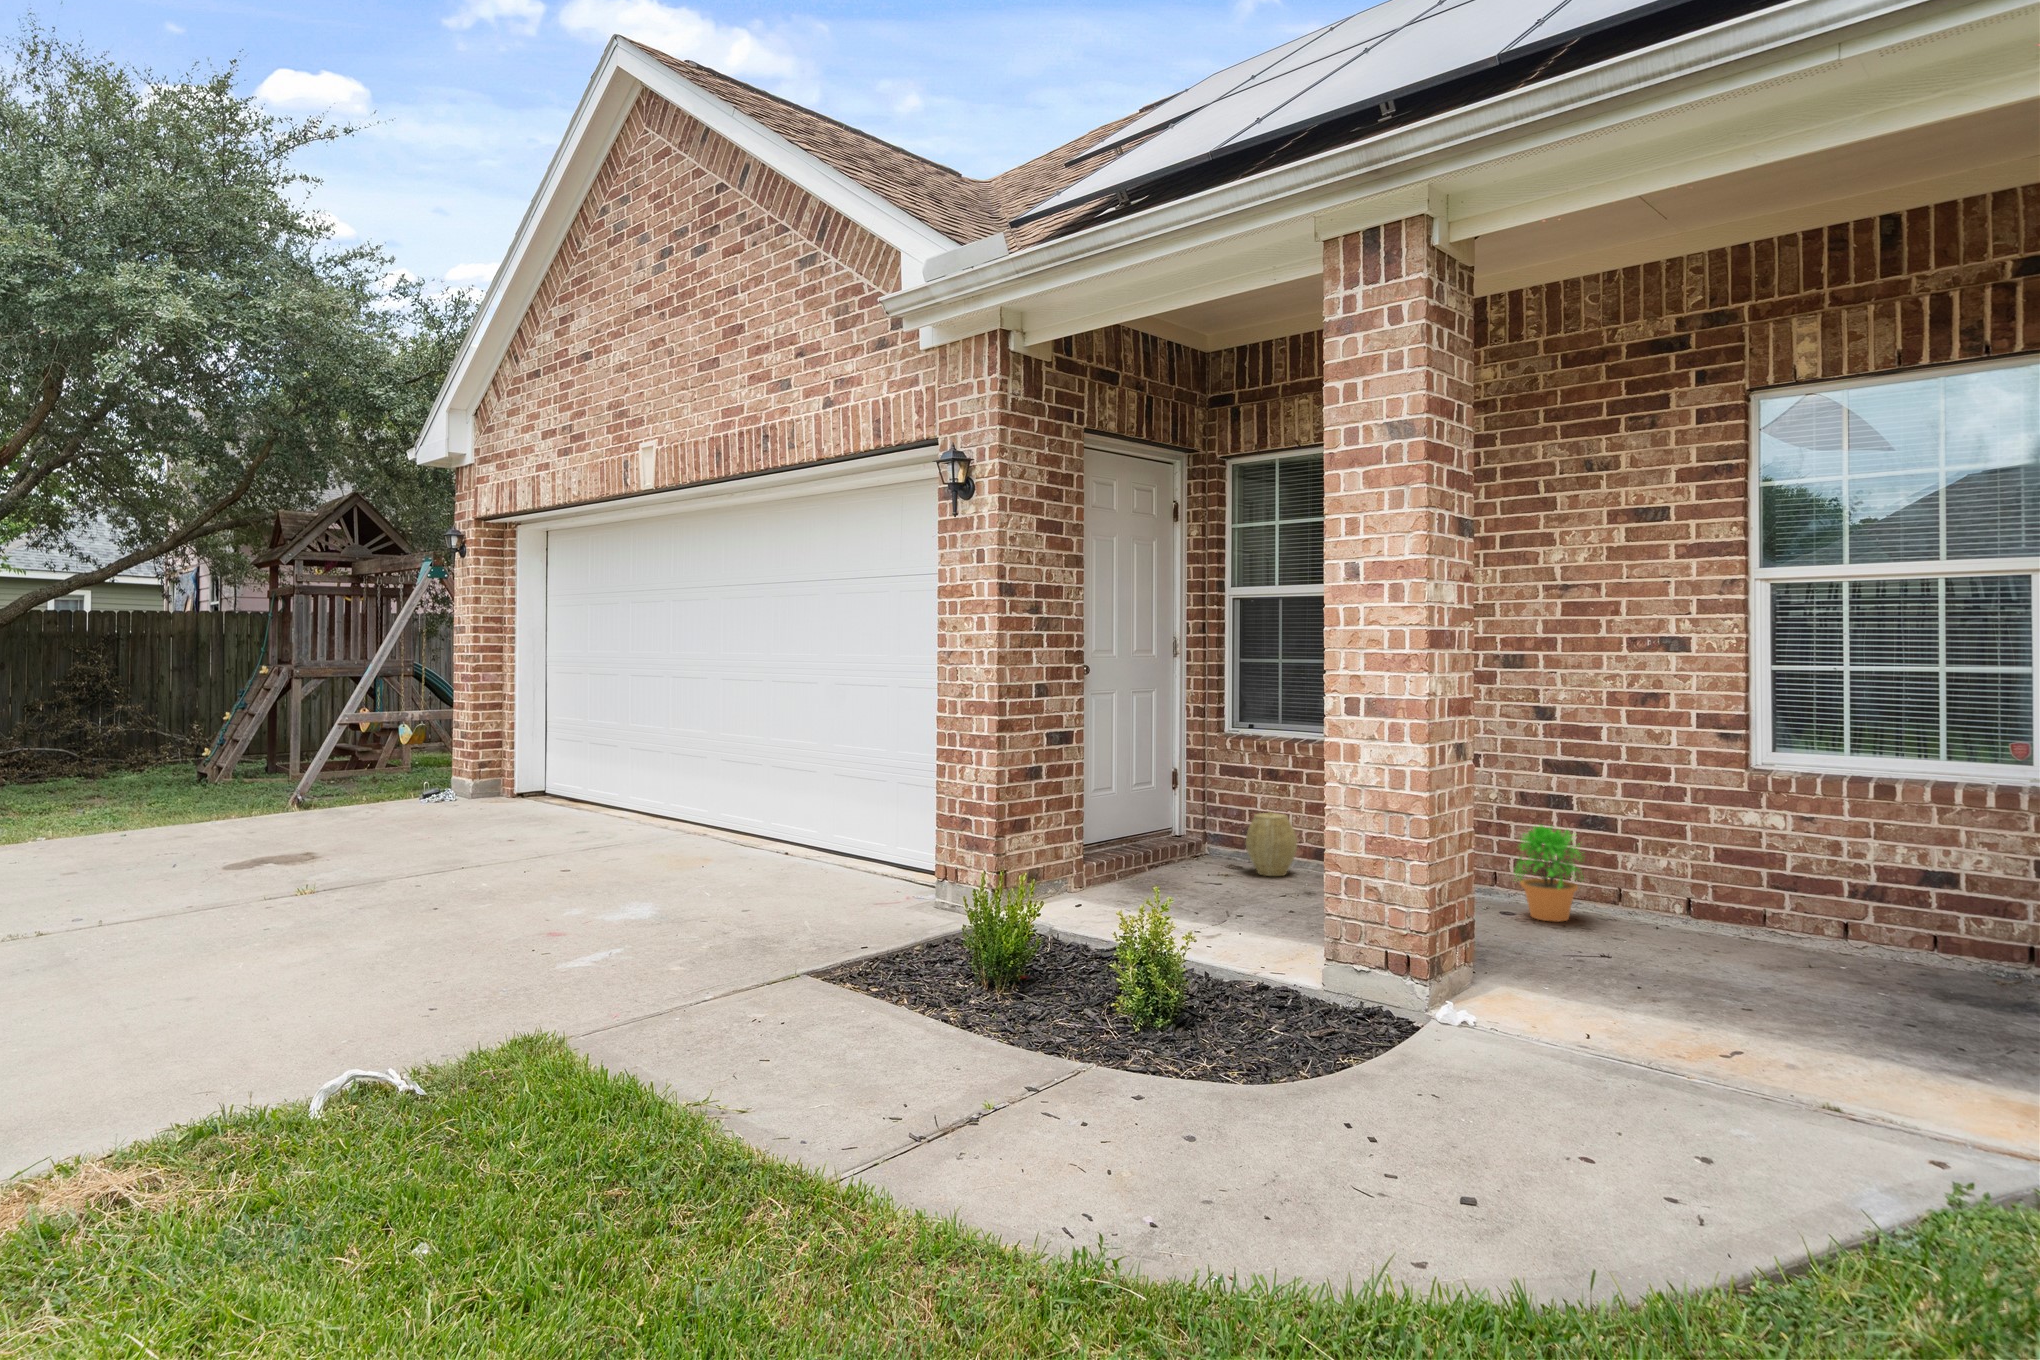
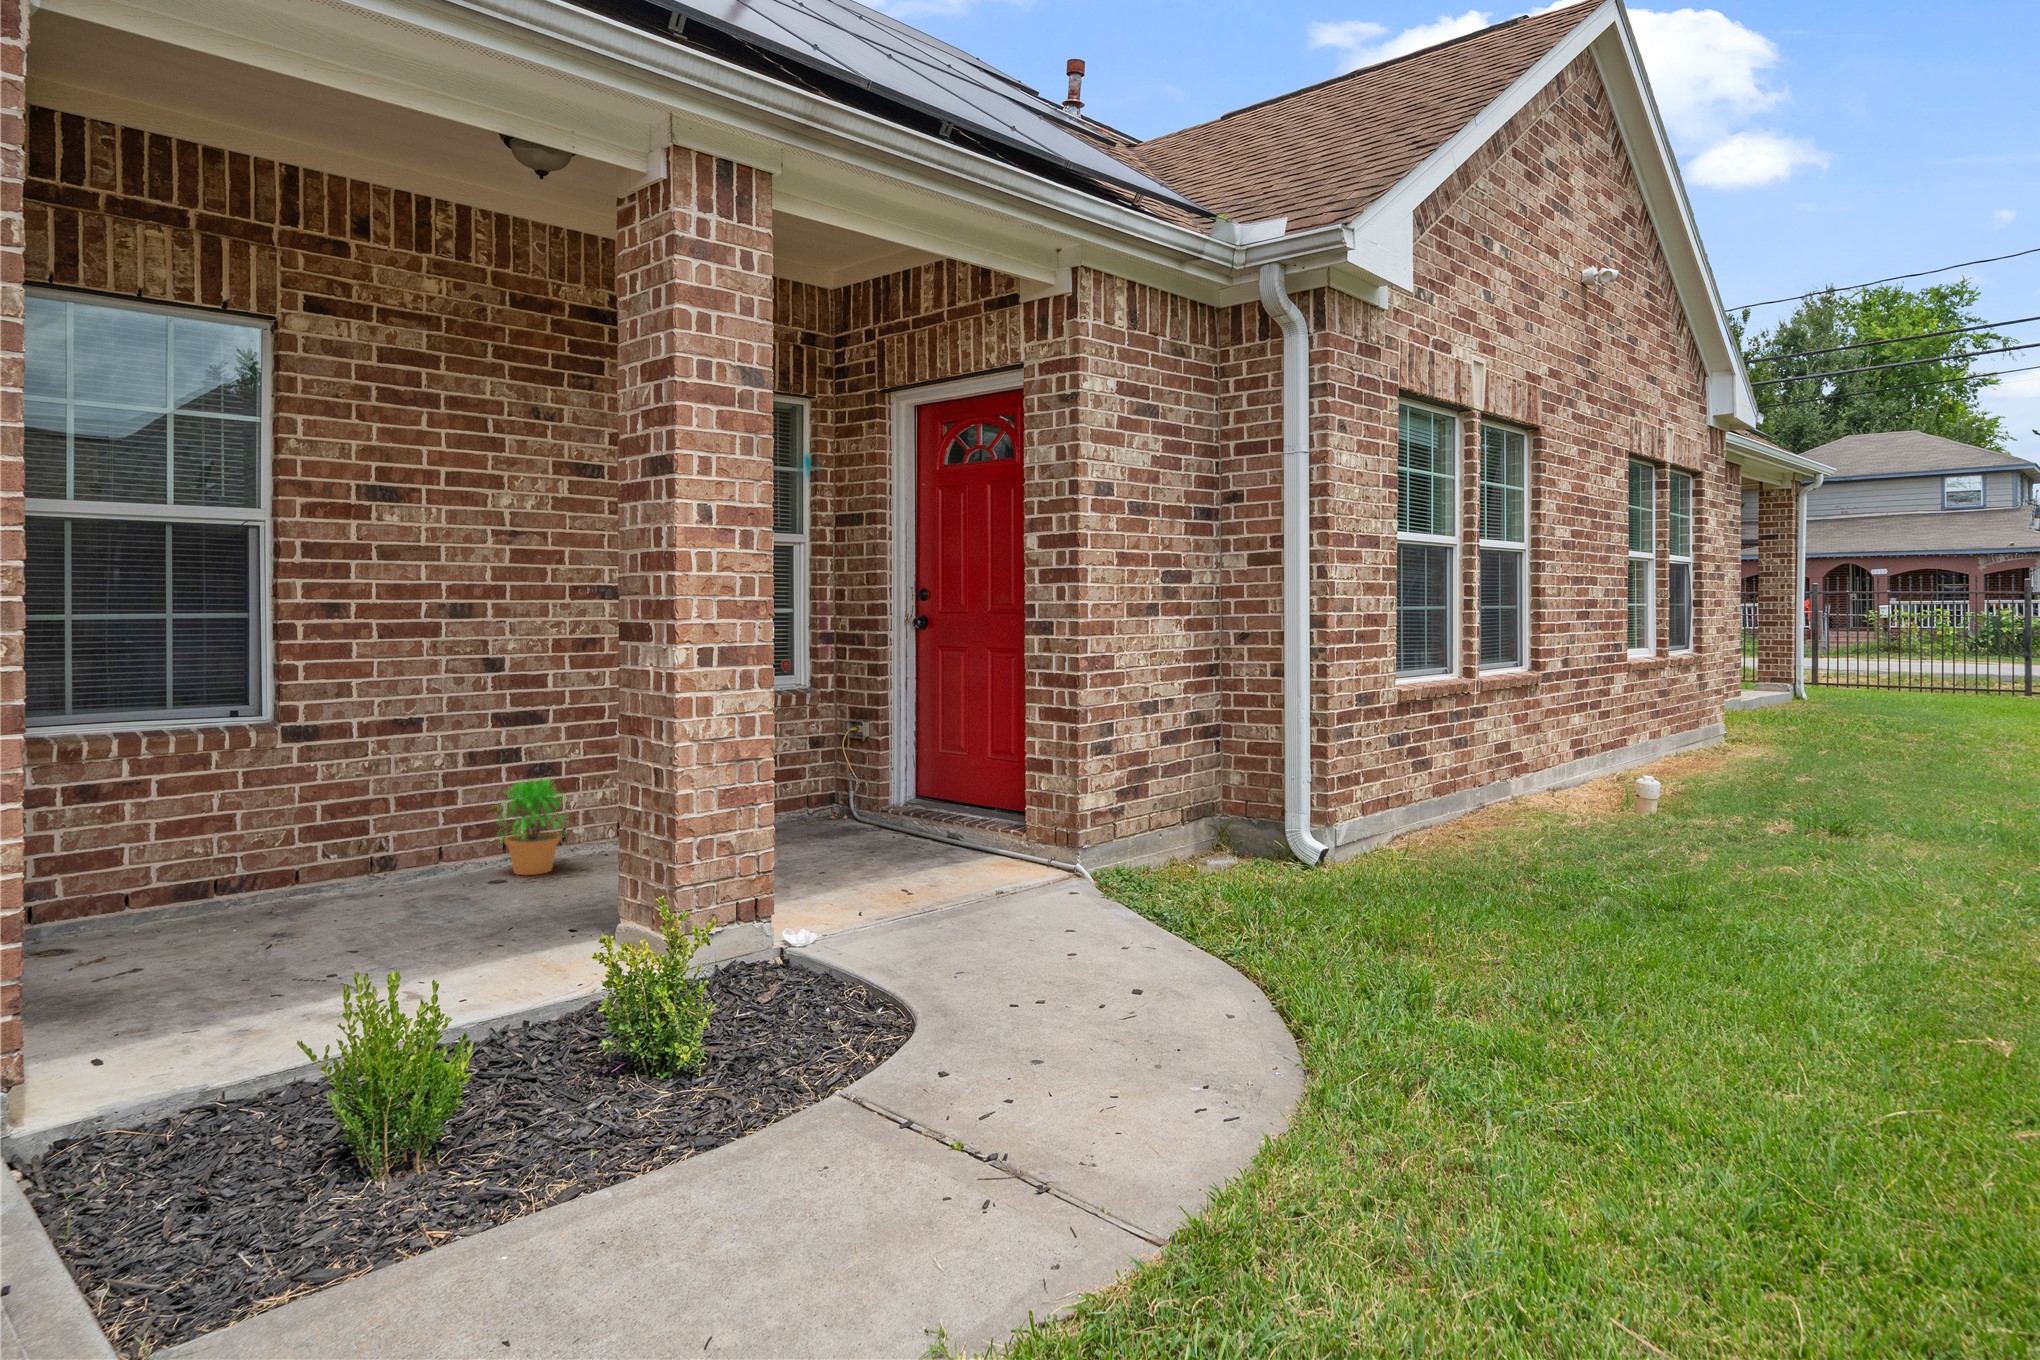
woven basket: present [1246,812,1297,876] -> none [74,839,172,937]

